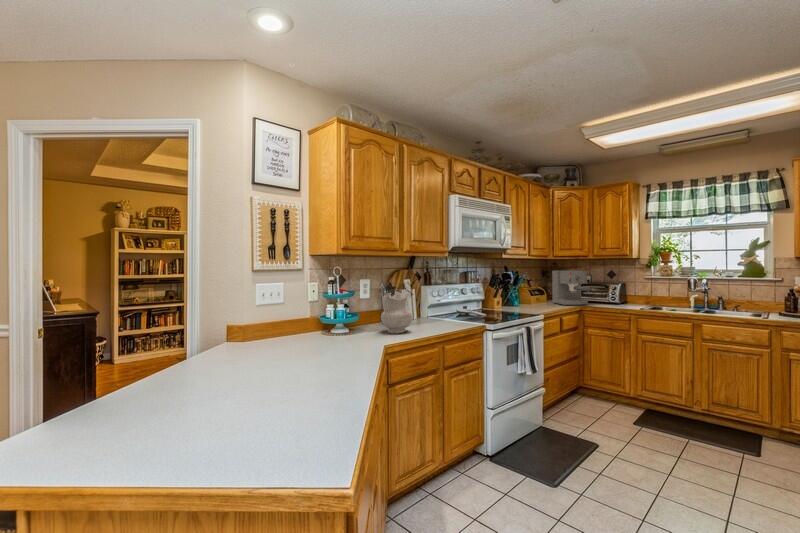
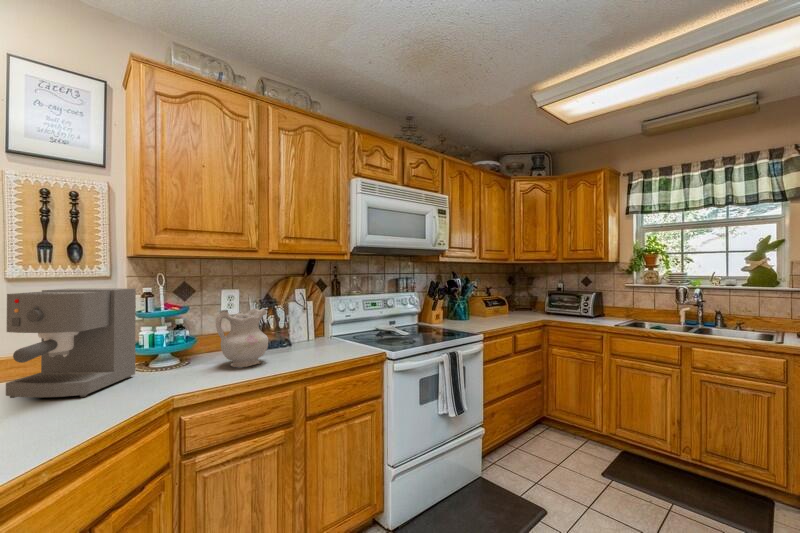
coffee maker: present [552,271,590,305] -> present [6,288,136,398]

